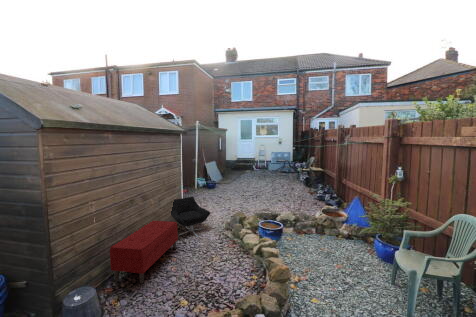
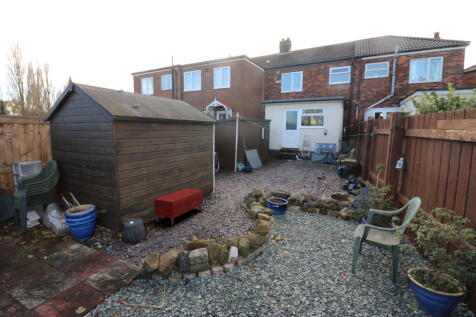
lounge chair: present [171,197,210,237] -> none [202,175,232,206]

